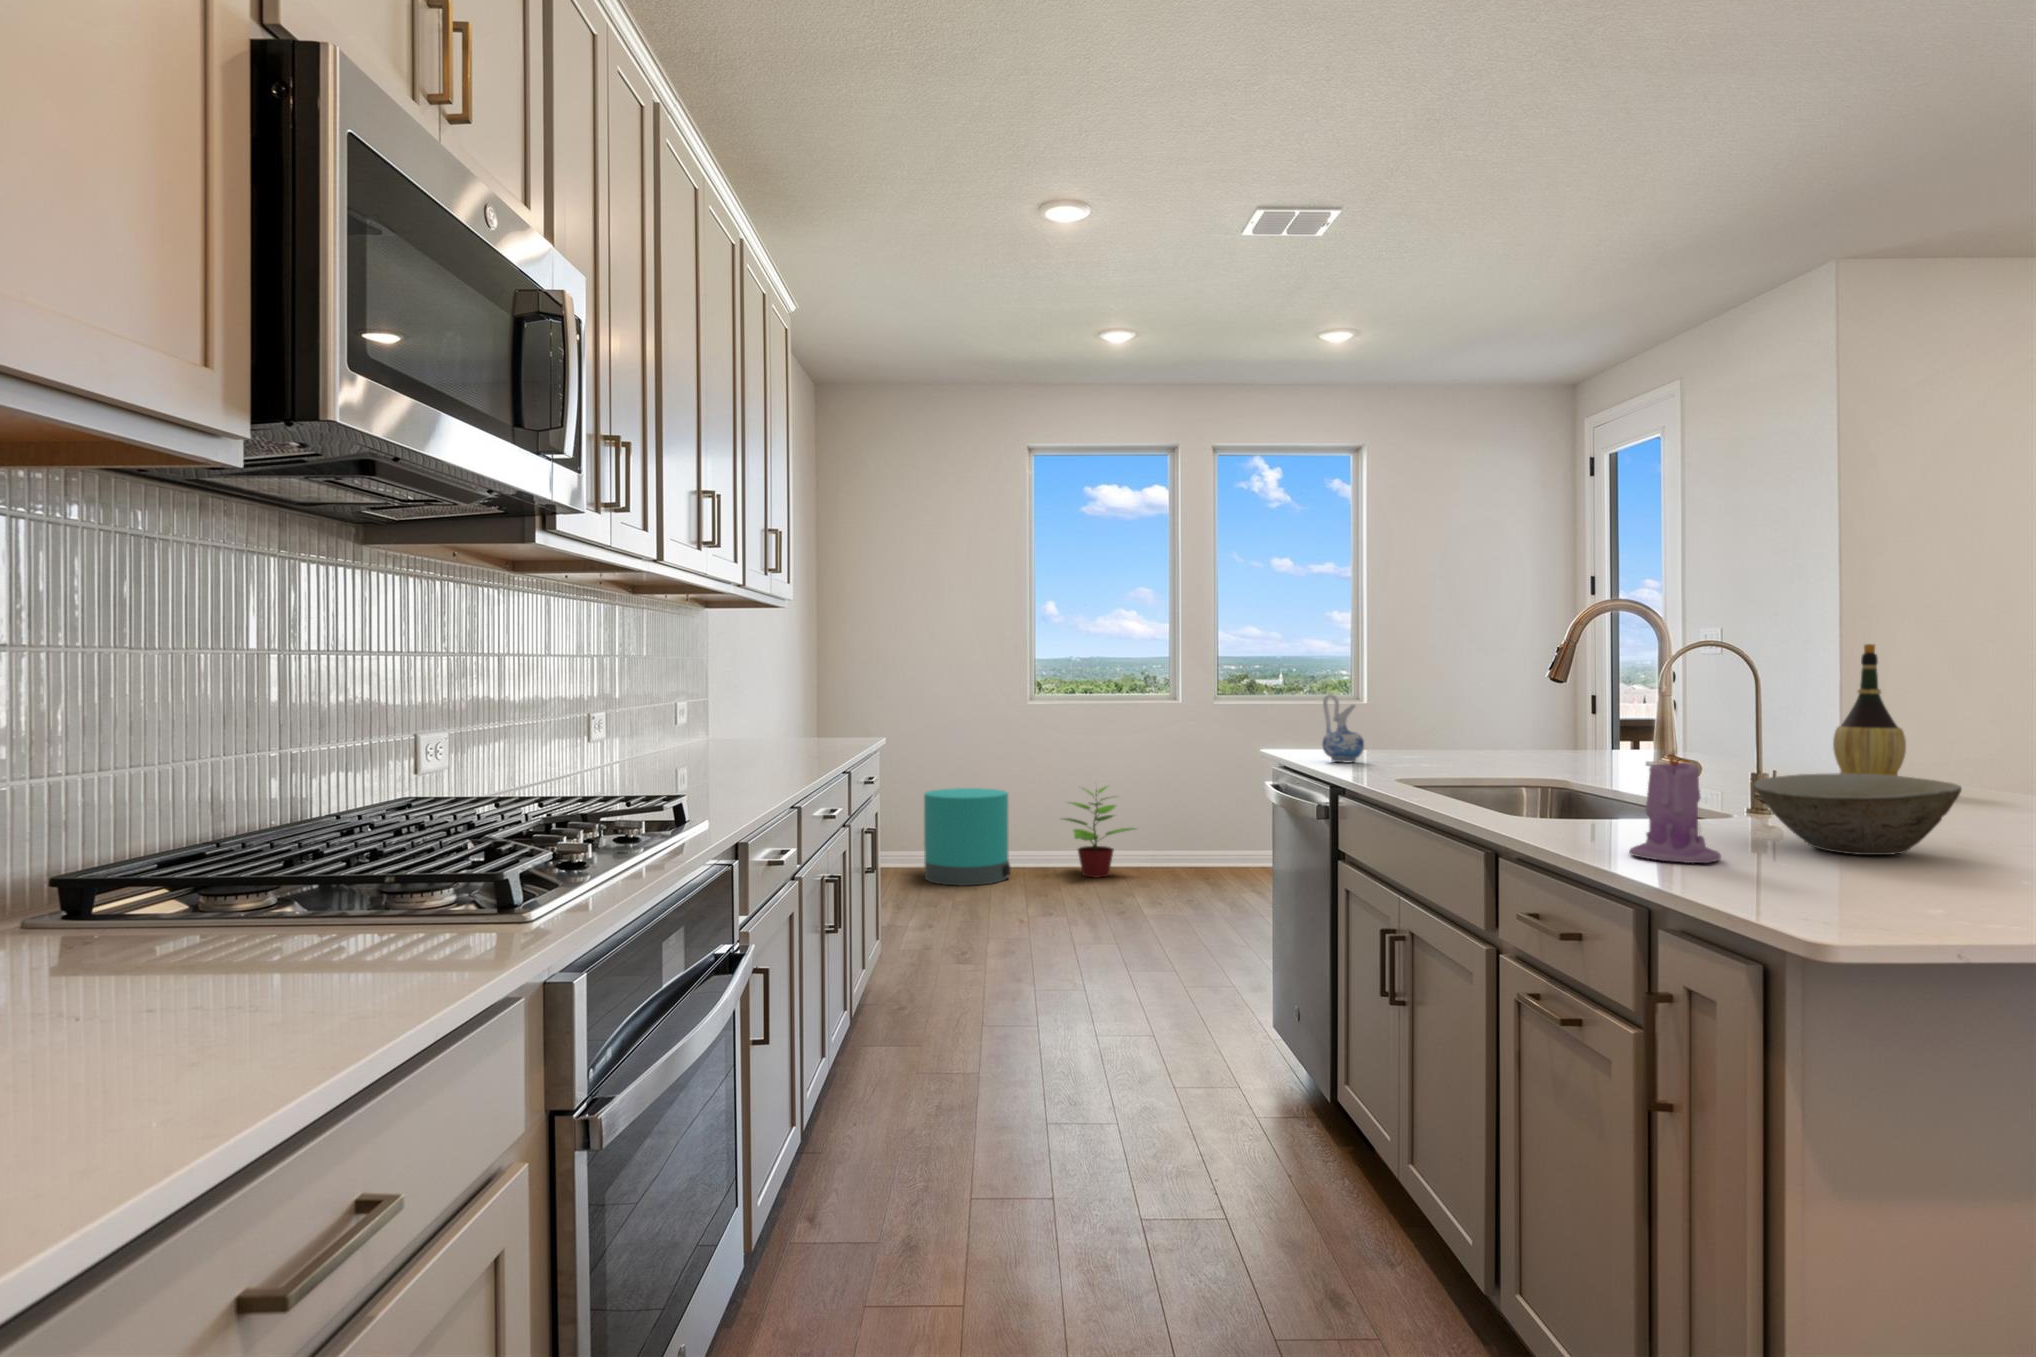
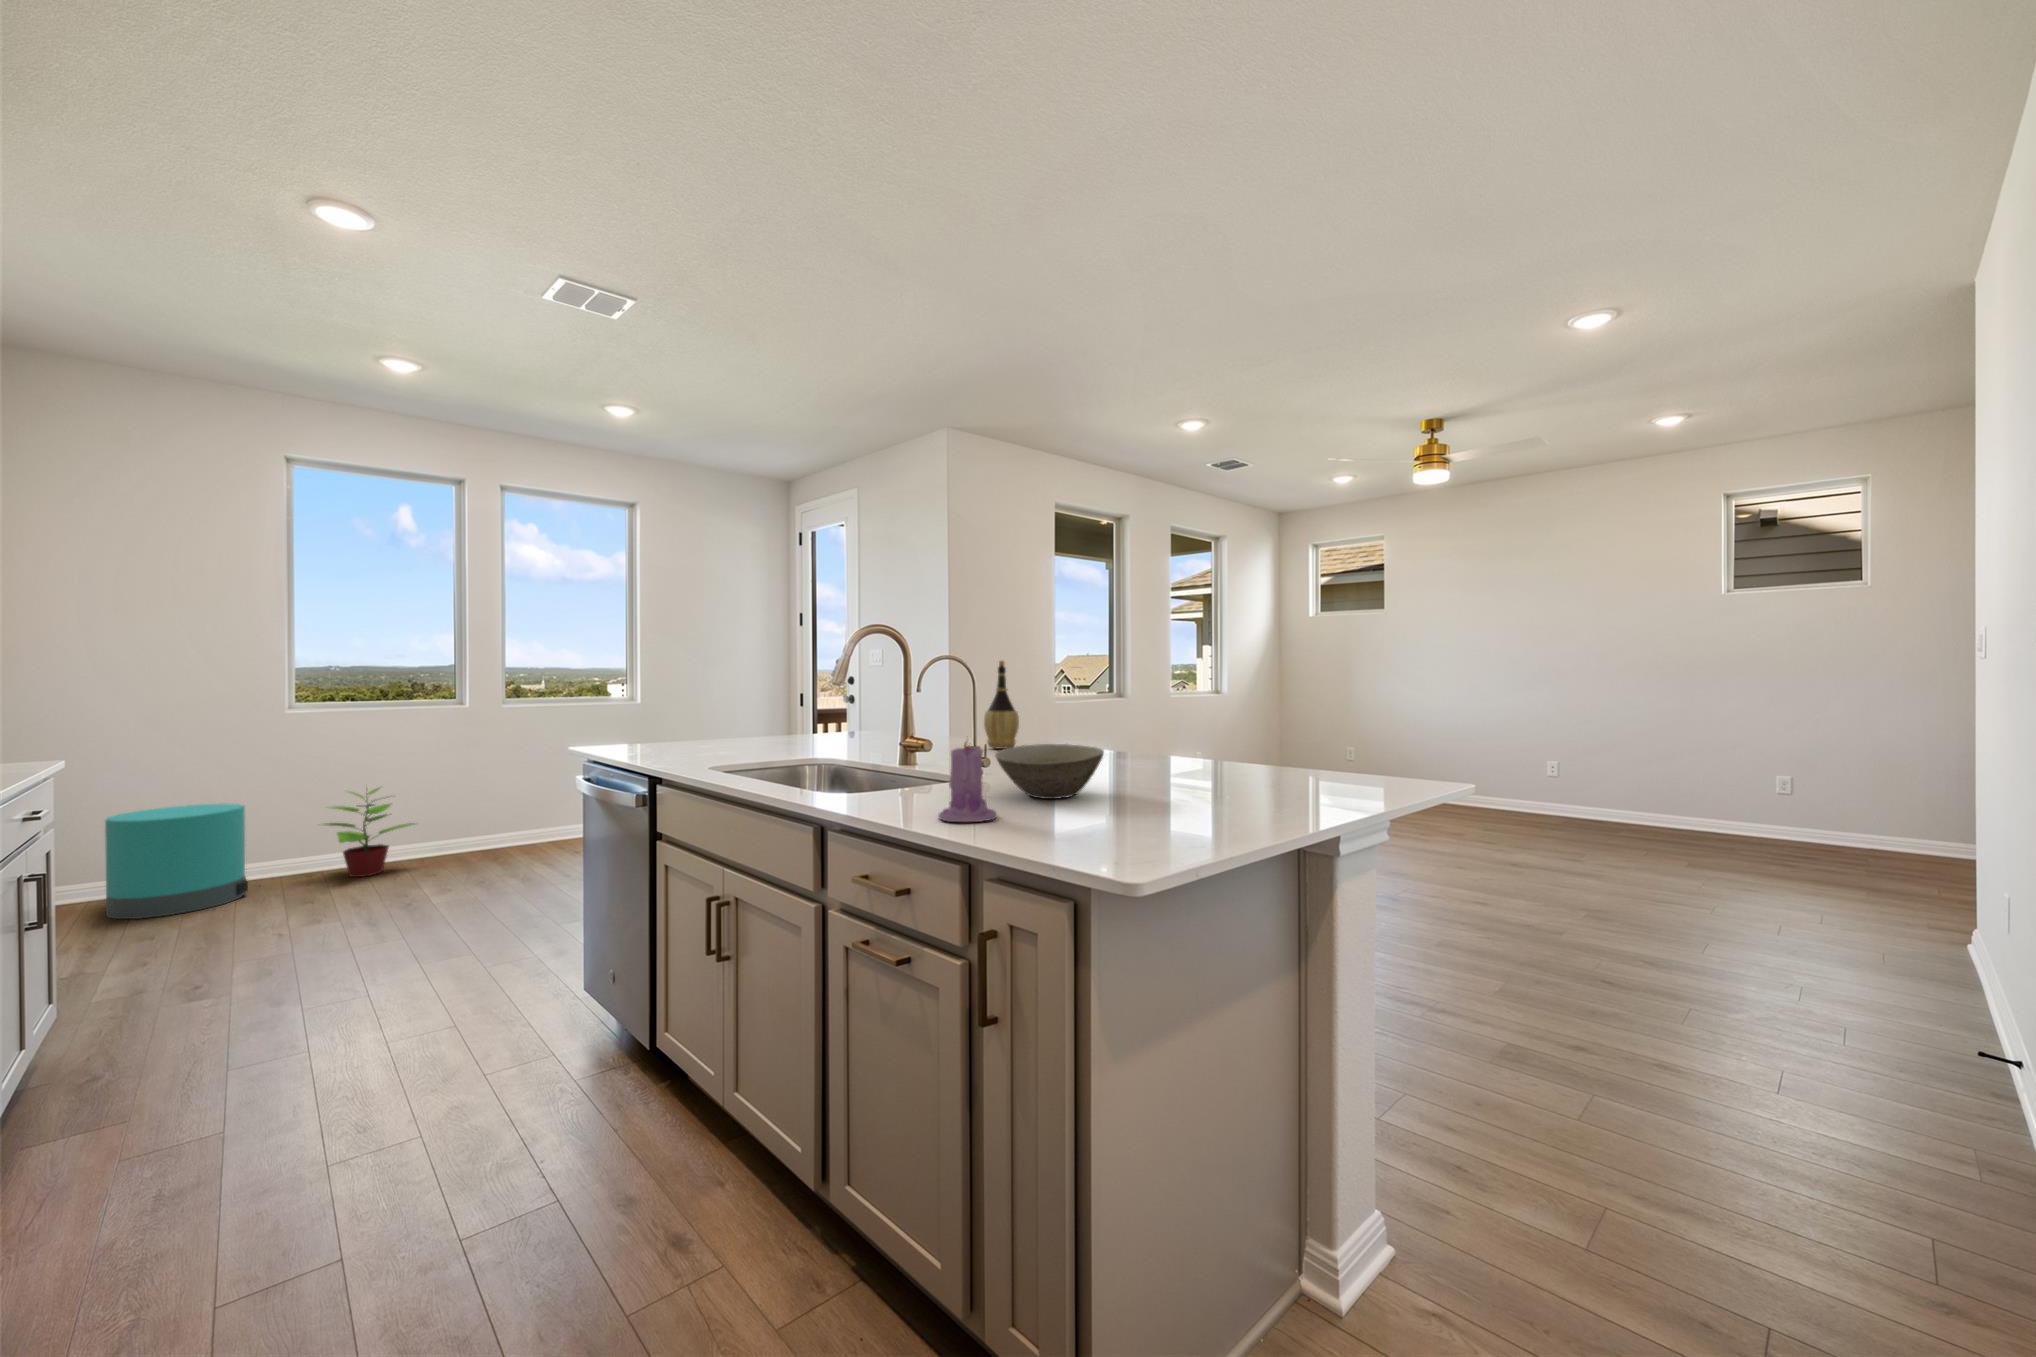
ceramic pitcher: present [1322,694,1364,762] -> none [634,698,671,755]

